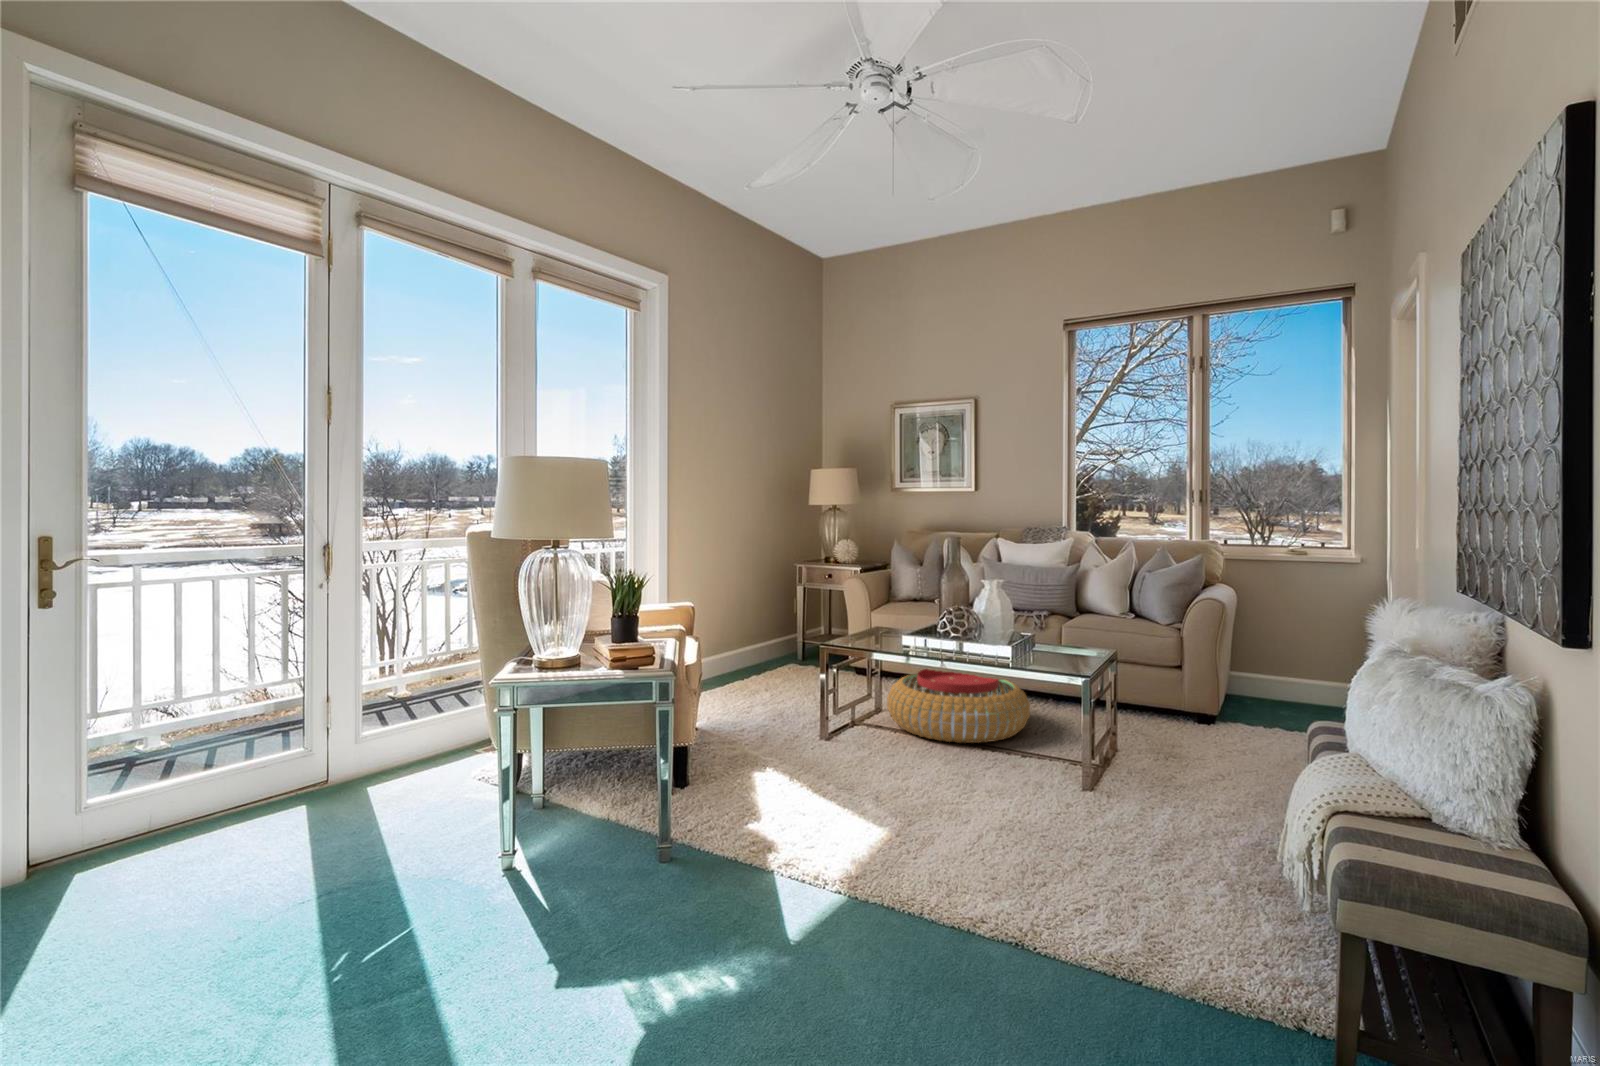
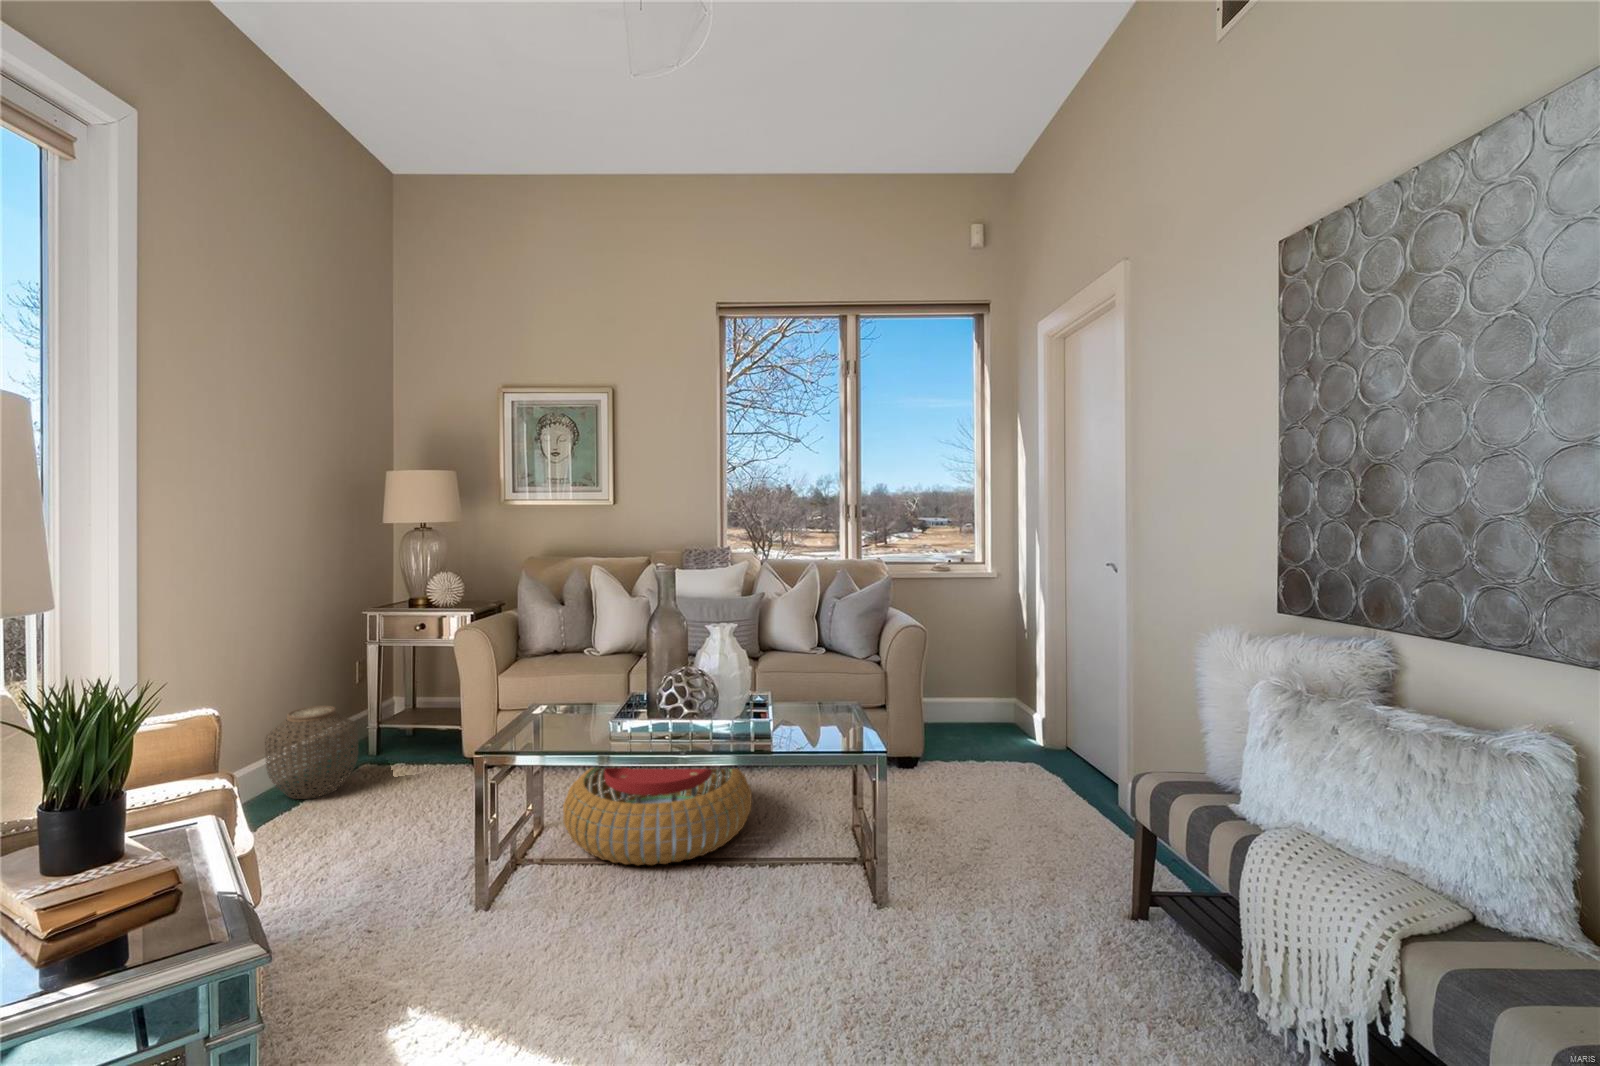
woven basket: none [732,618,783,675] -> present [265,706,358,799]

